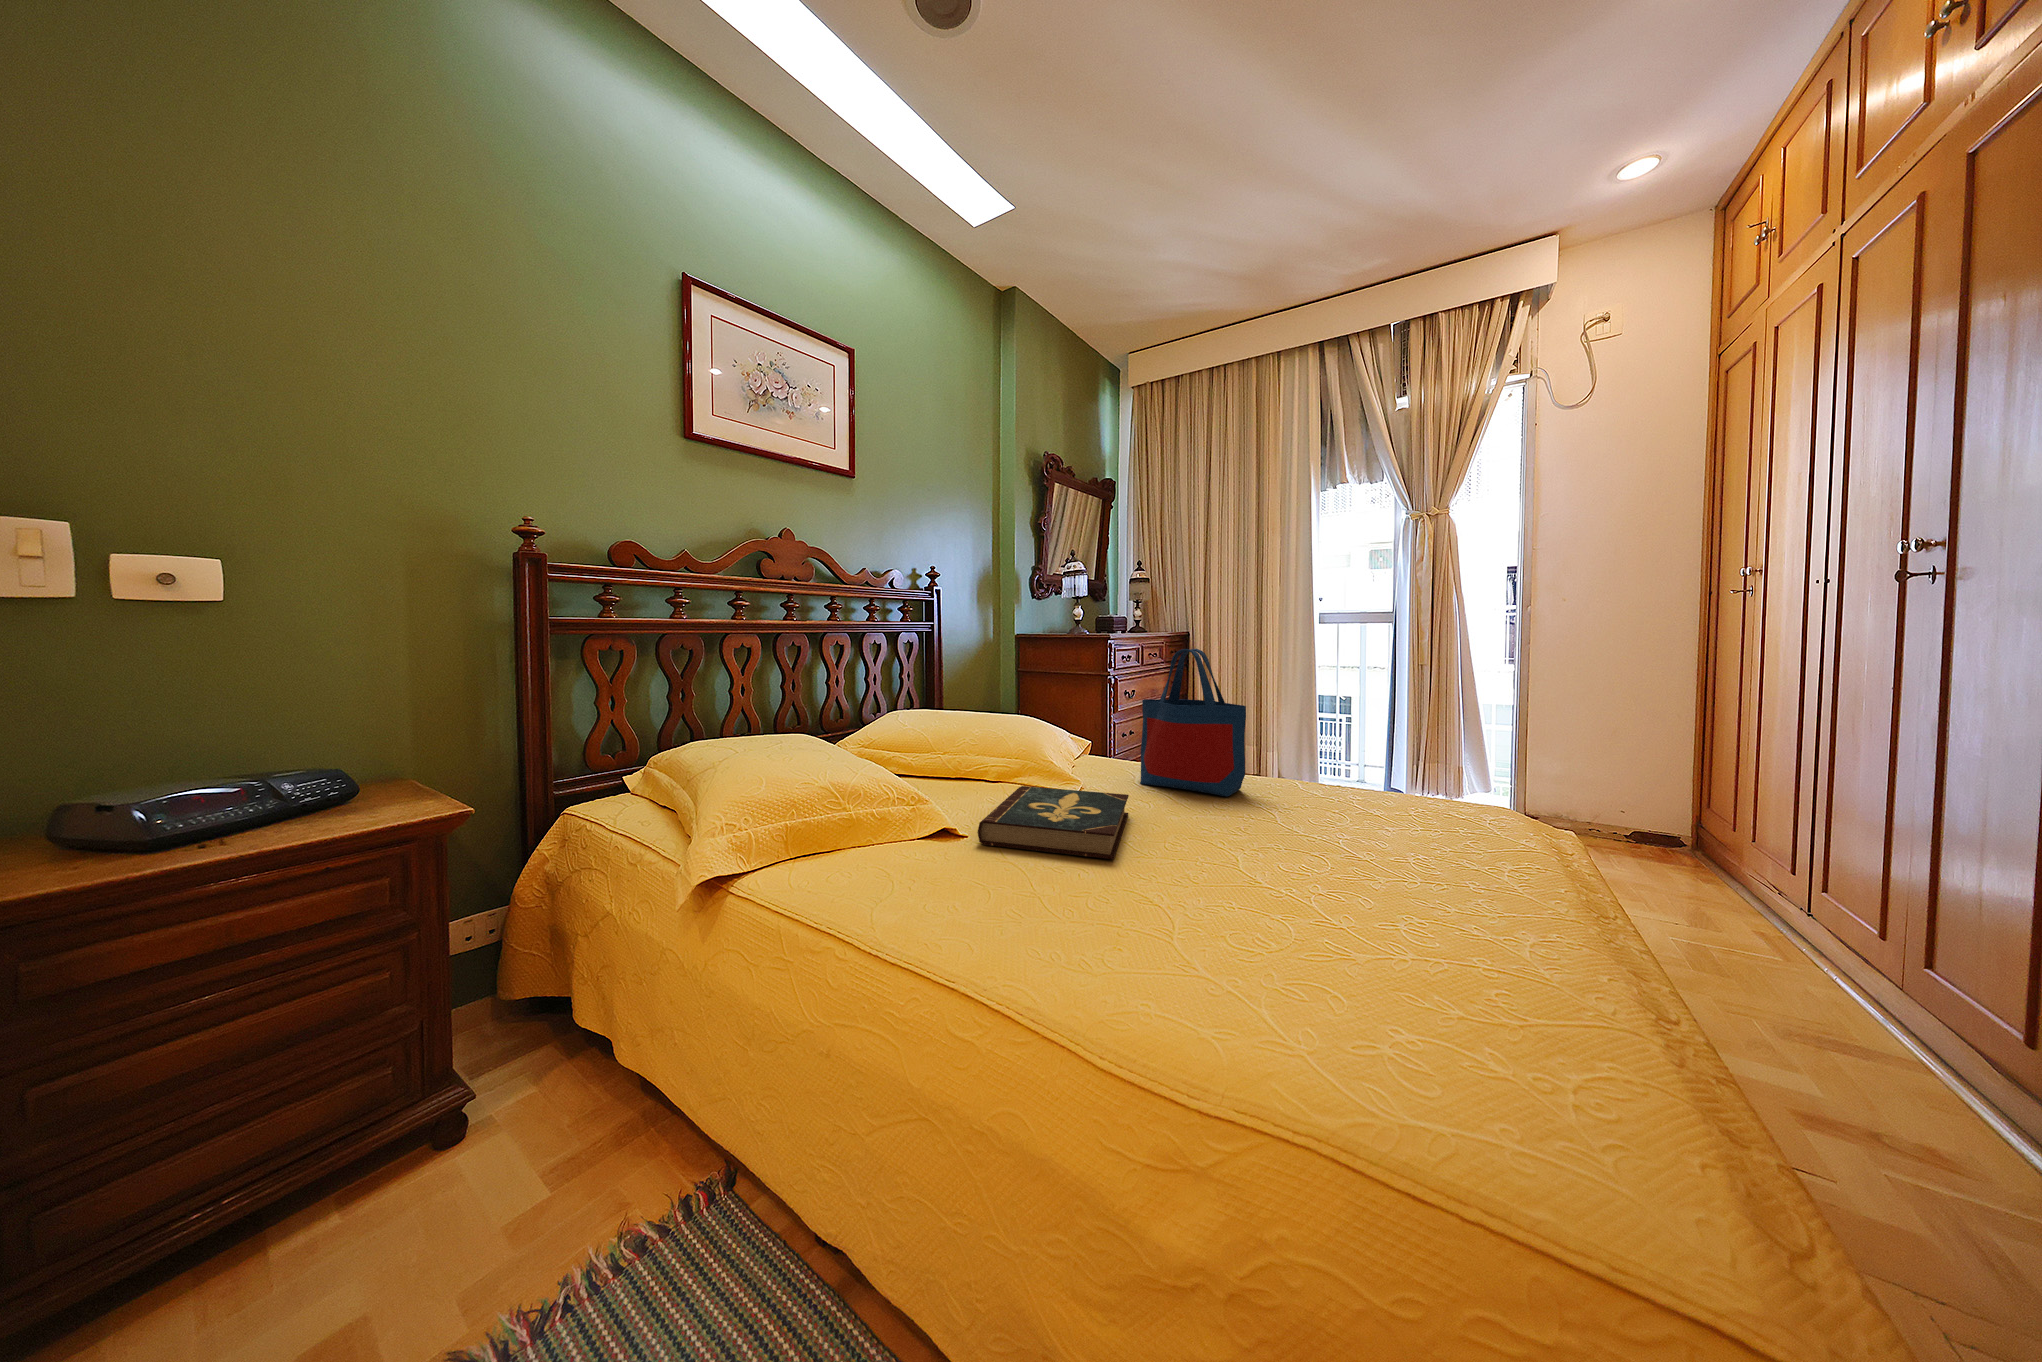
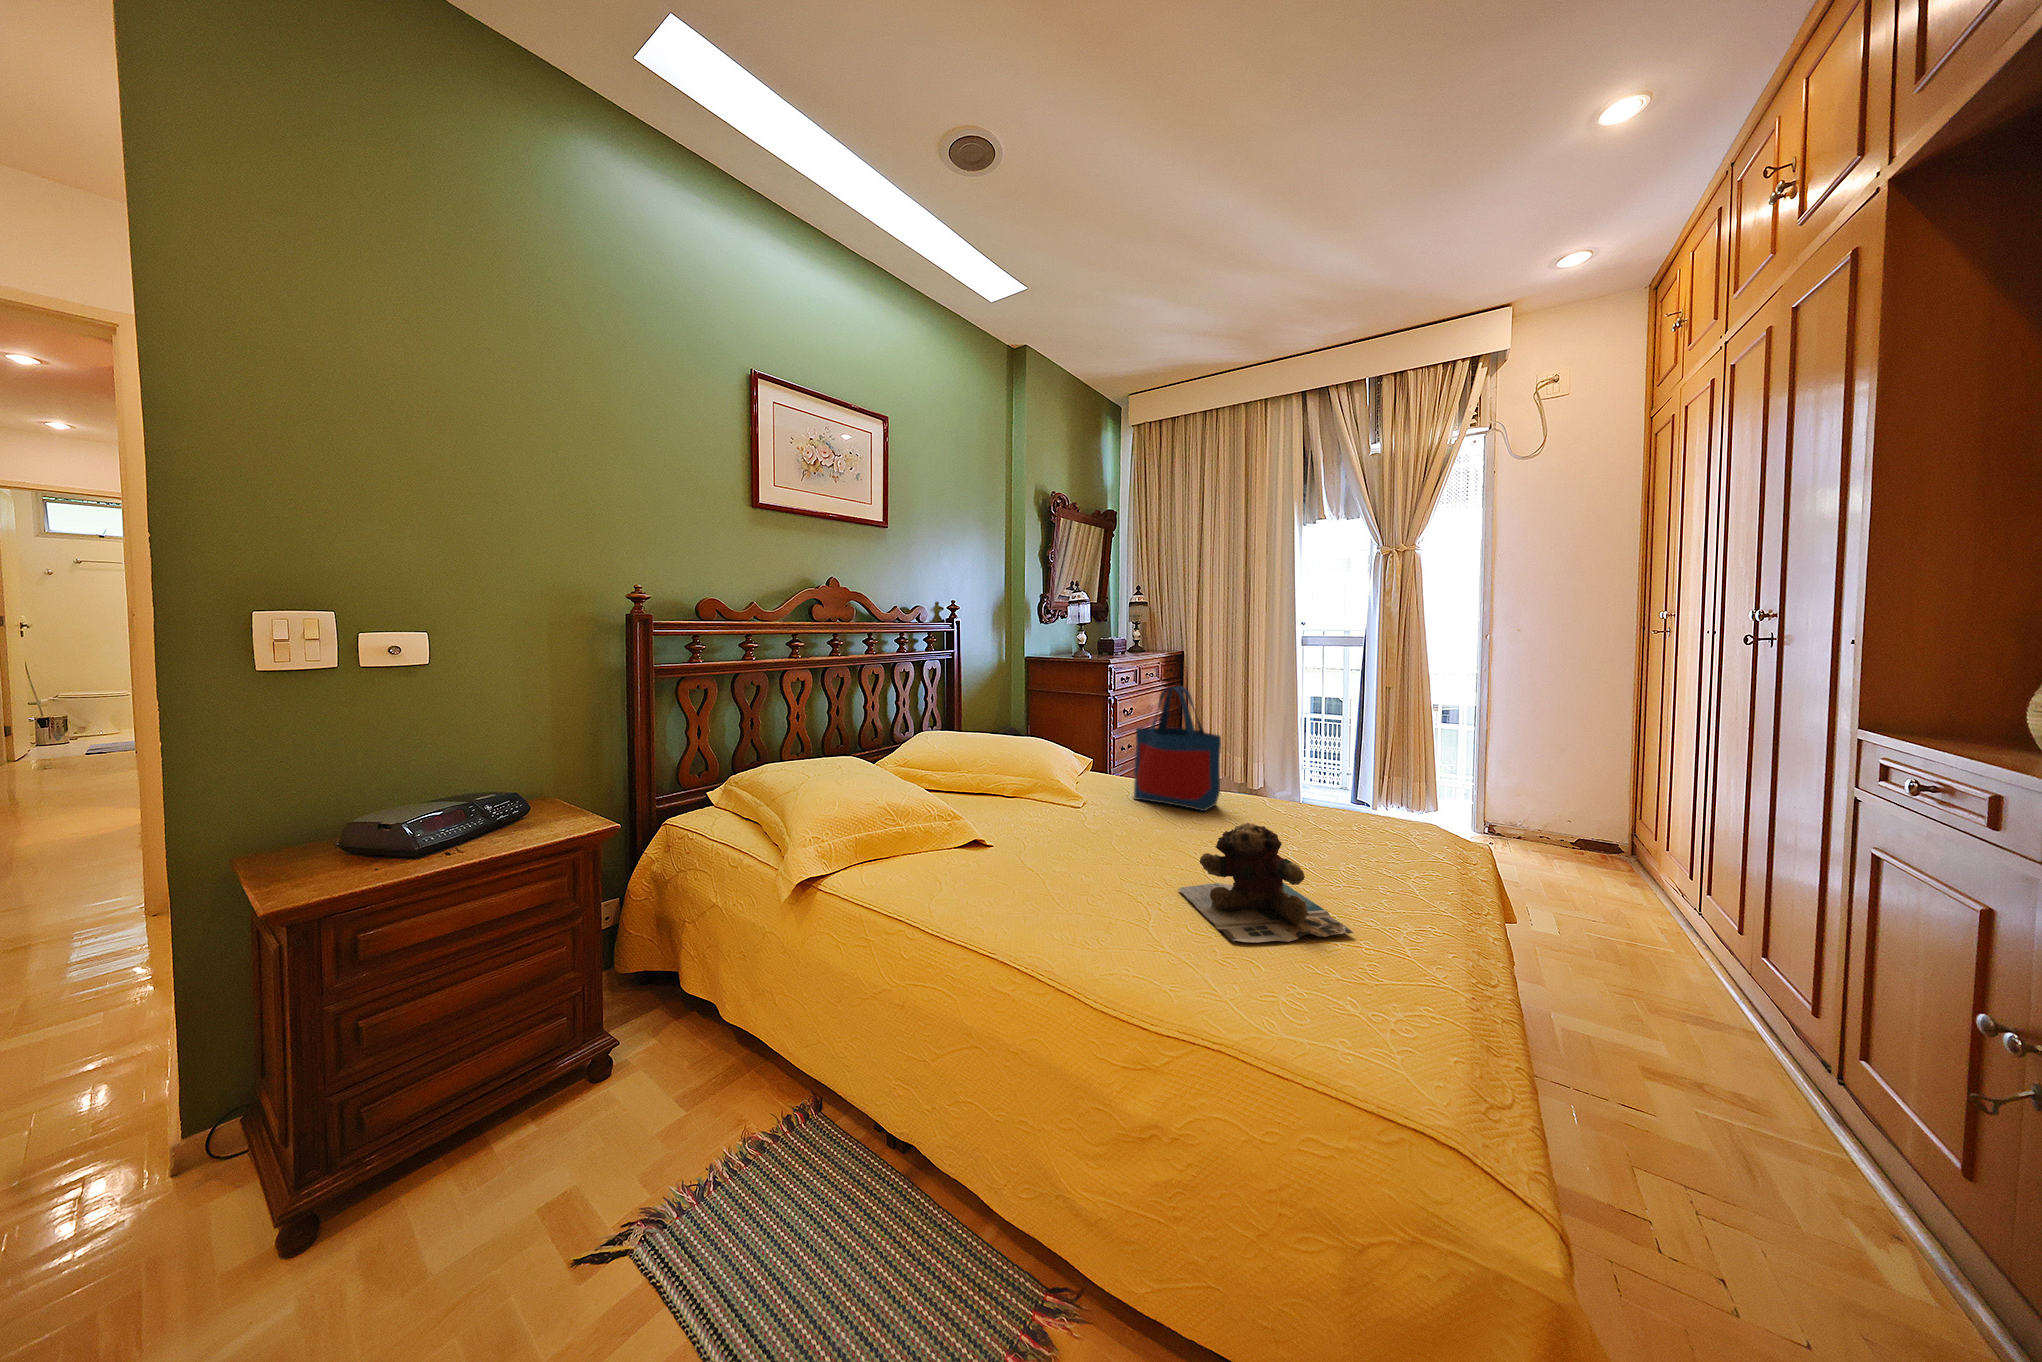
book: present [978,786,1129,859] -> none [1002,803,1122,864]
teddy bear: none [1209,800,1466,968] -> present [1178,823,1354,943]

